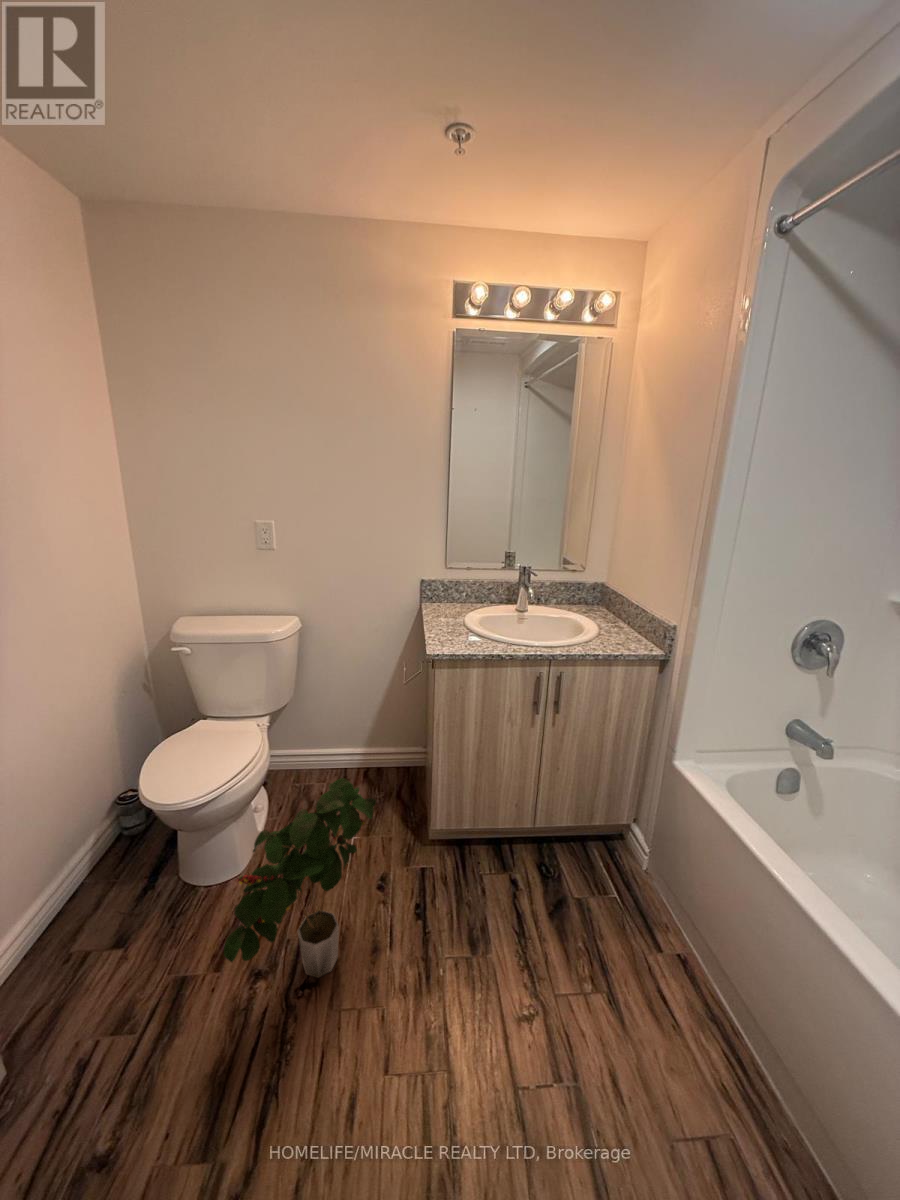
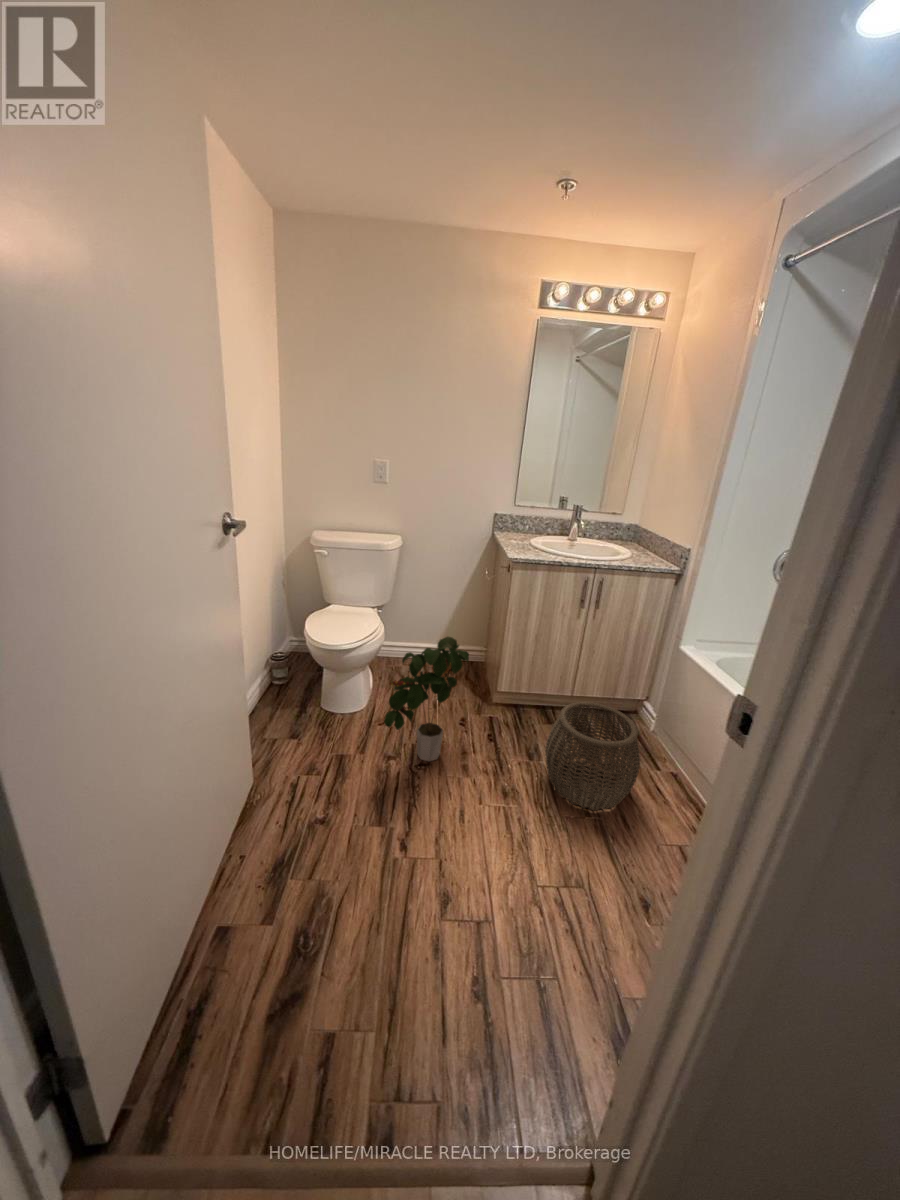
woven basket: none [489,869,632,1069] -> present [545,702,640,811]

